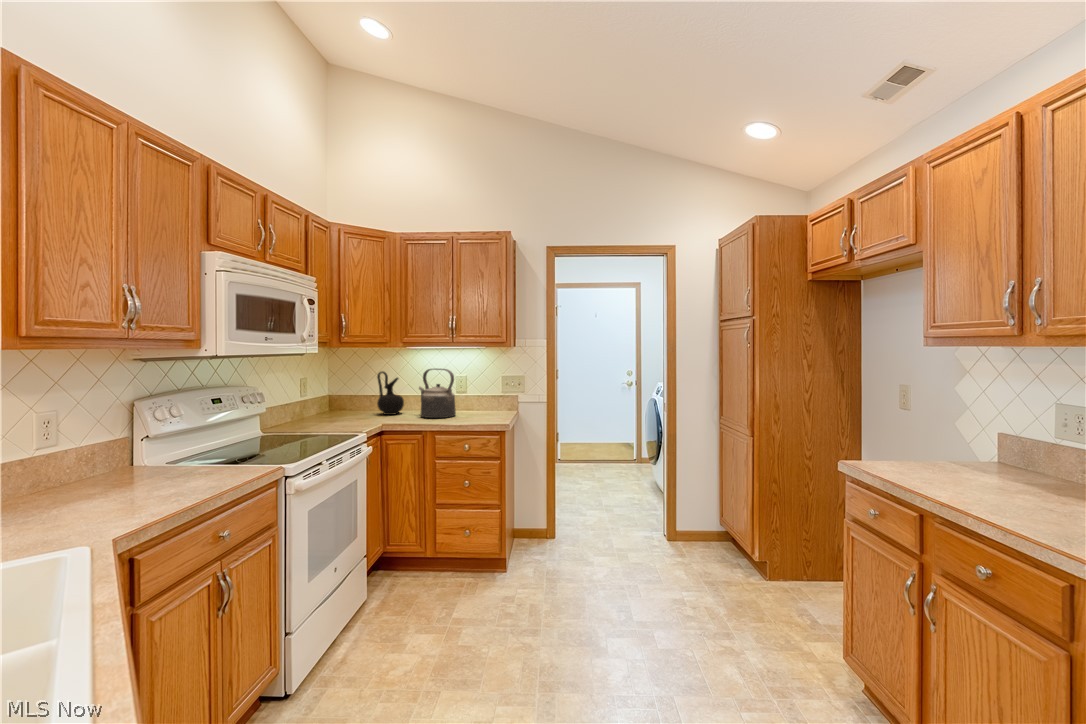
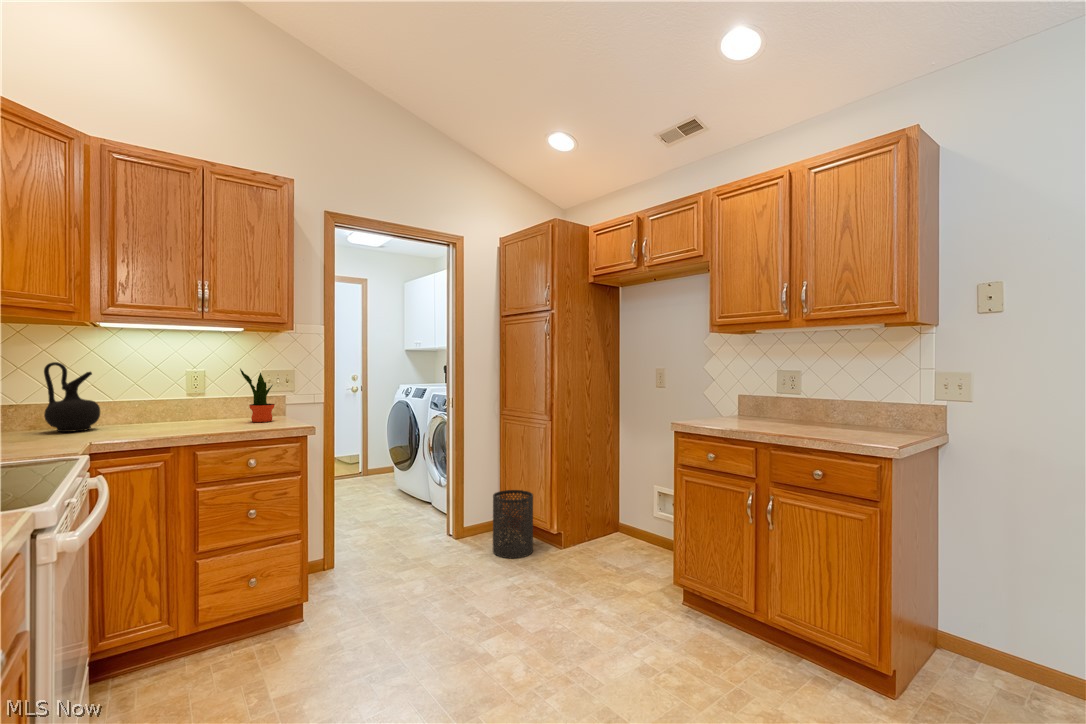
kettle: present [419,369,456,418] -> none [135,357,209,429]
potted plant: none [474,376,497,417] -> present [240,369,275,422]
trash can: none [691,503,736,575] -> present [493,490,533,558]

